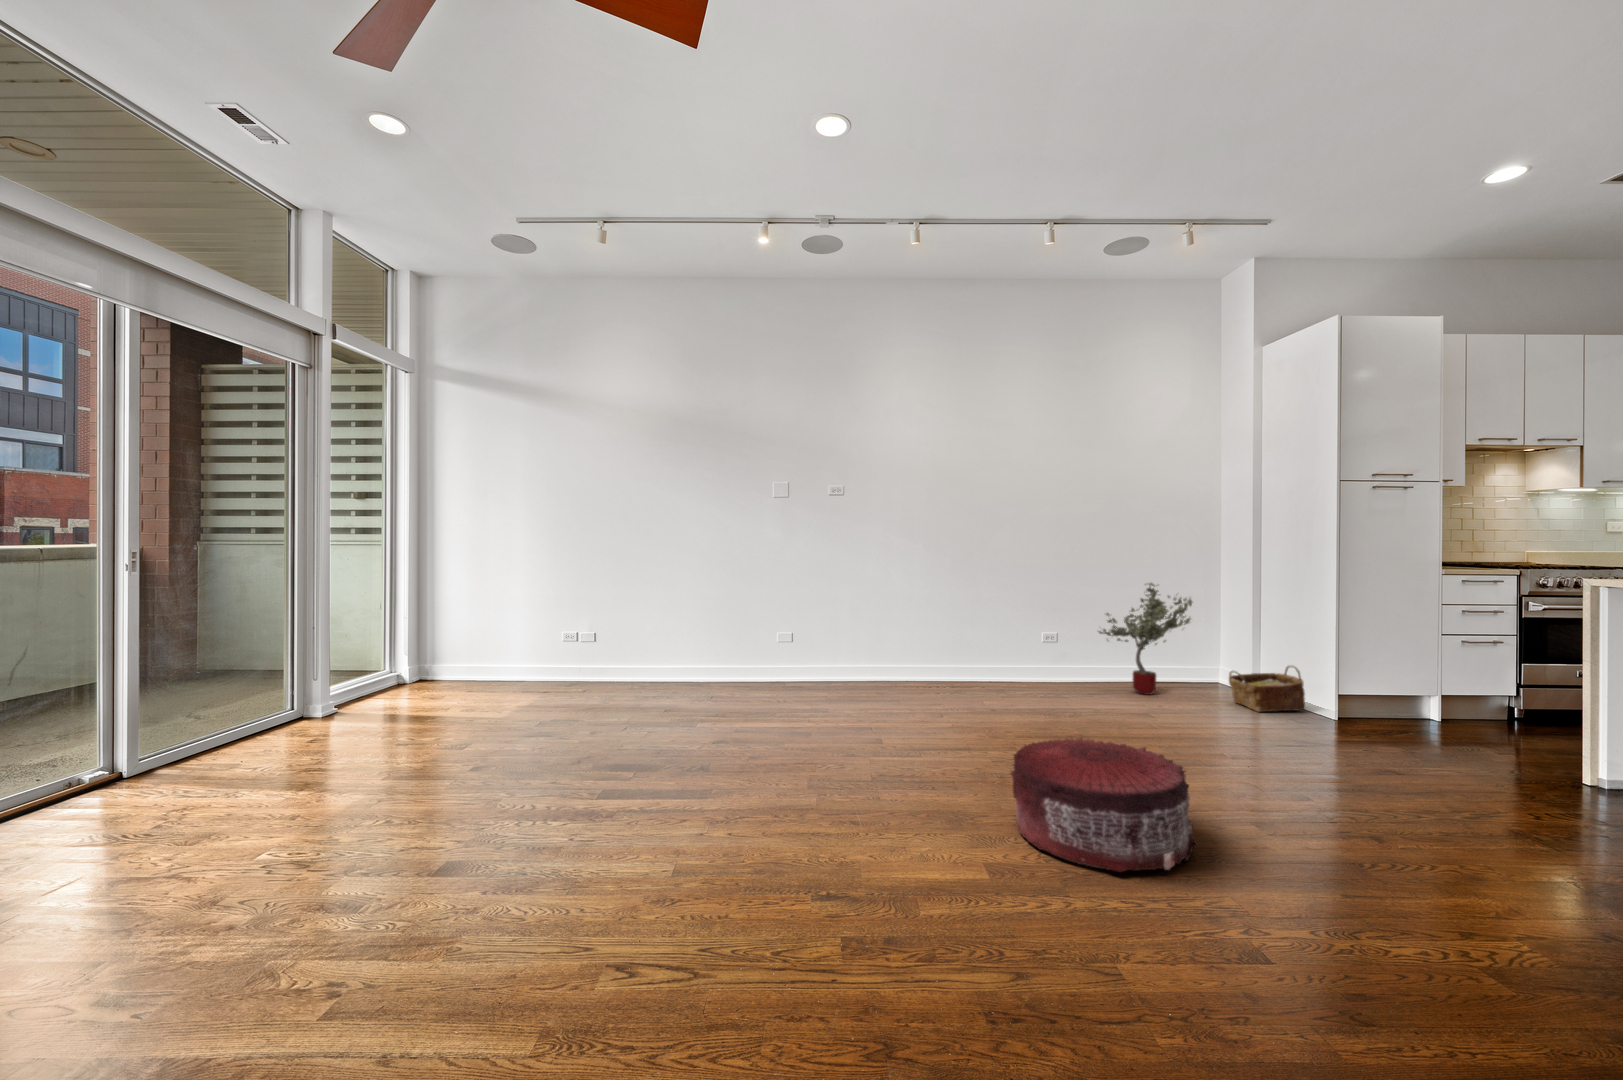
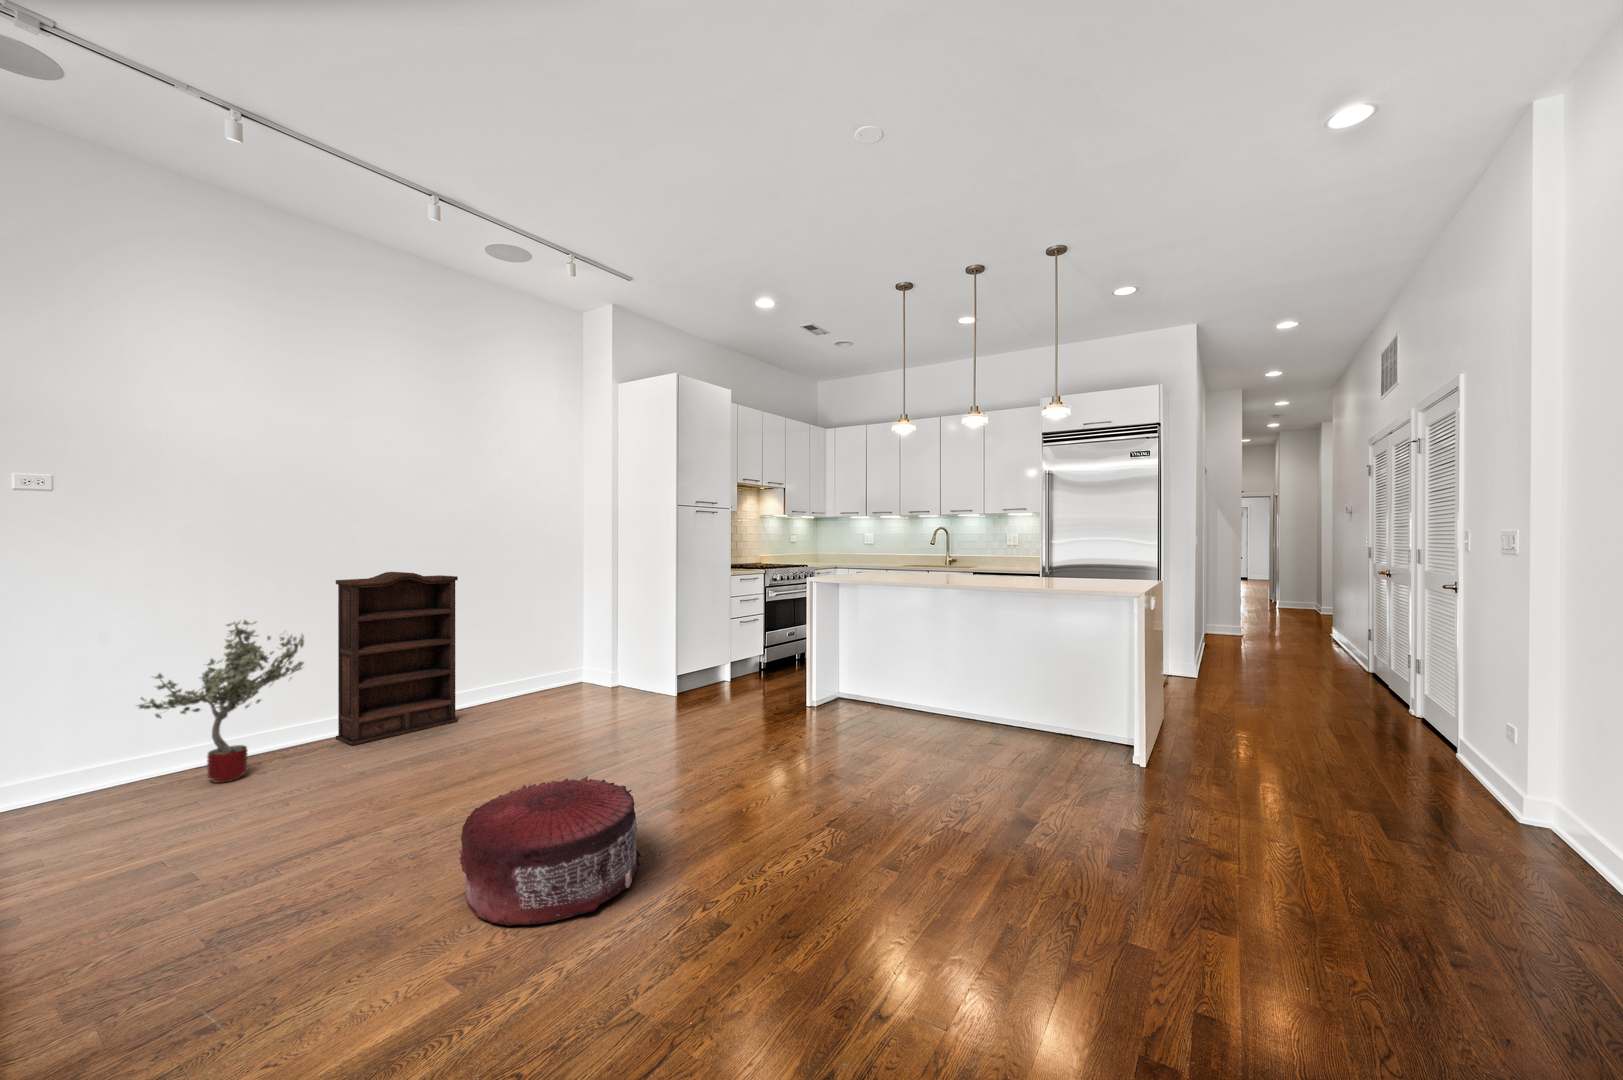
bookshelf: none [986,553,1081,691] -> present [336,572,458,746]
potted tree: present [1099,583,1192,695] -> present [138,620,304,783]
woven basket: present [1229,666,1305,712] -> none [597,658,654,704]

